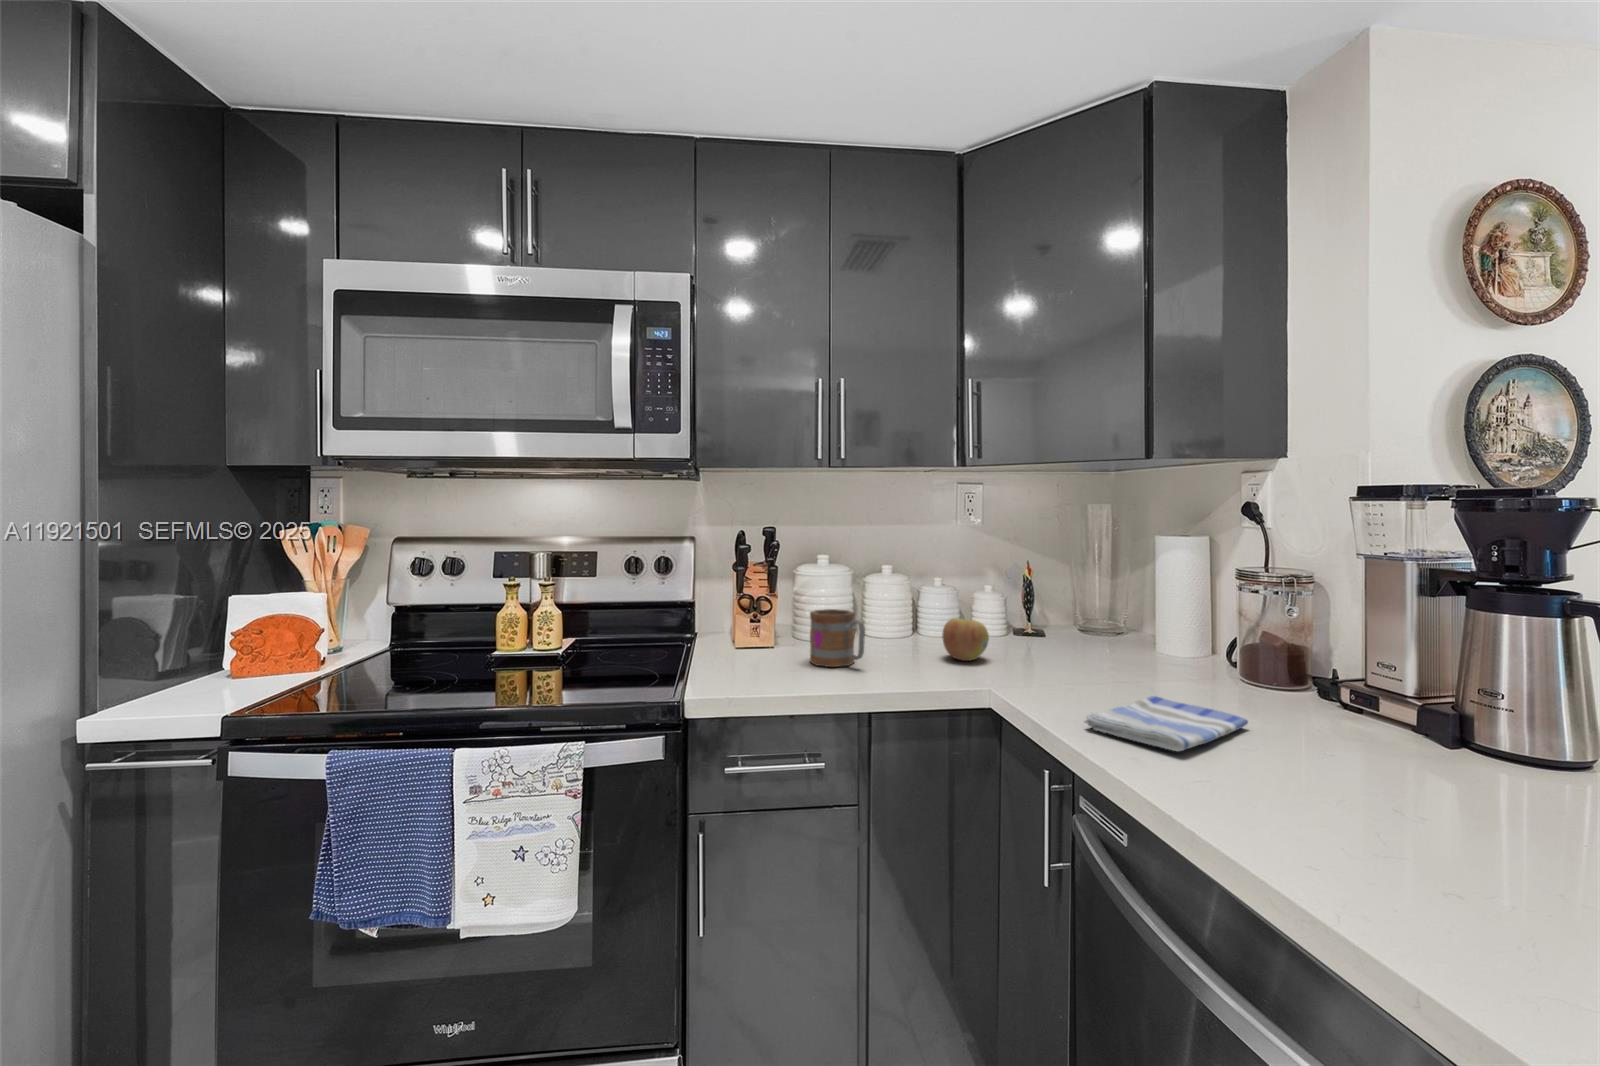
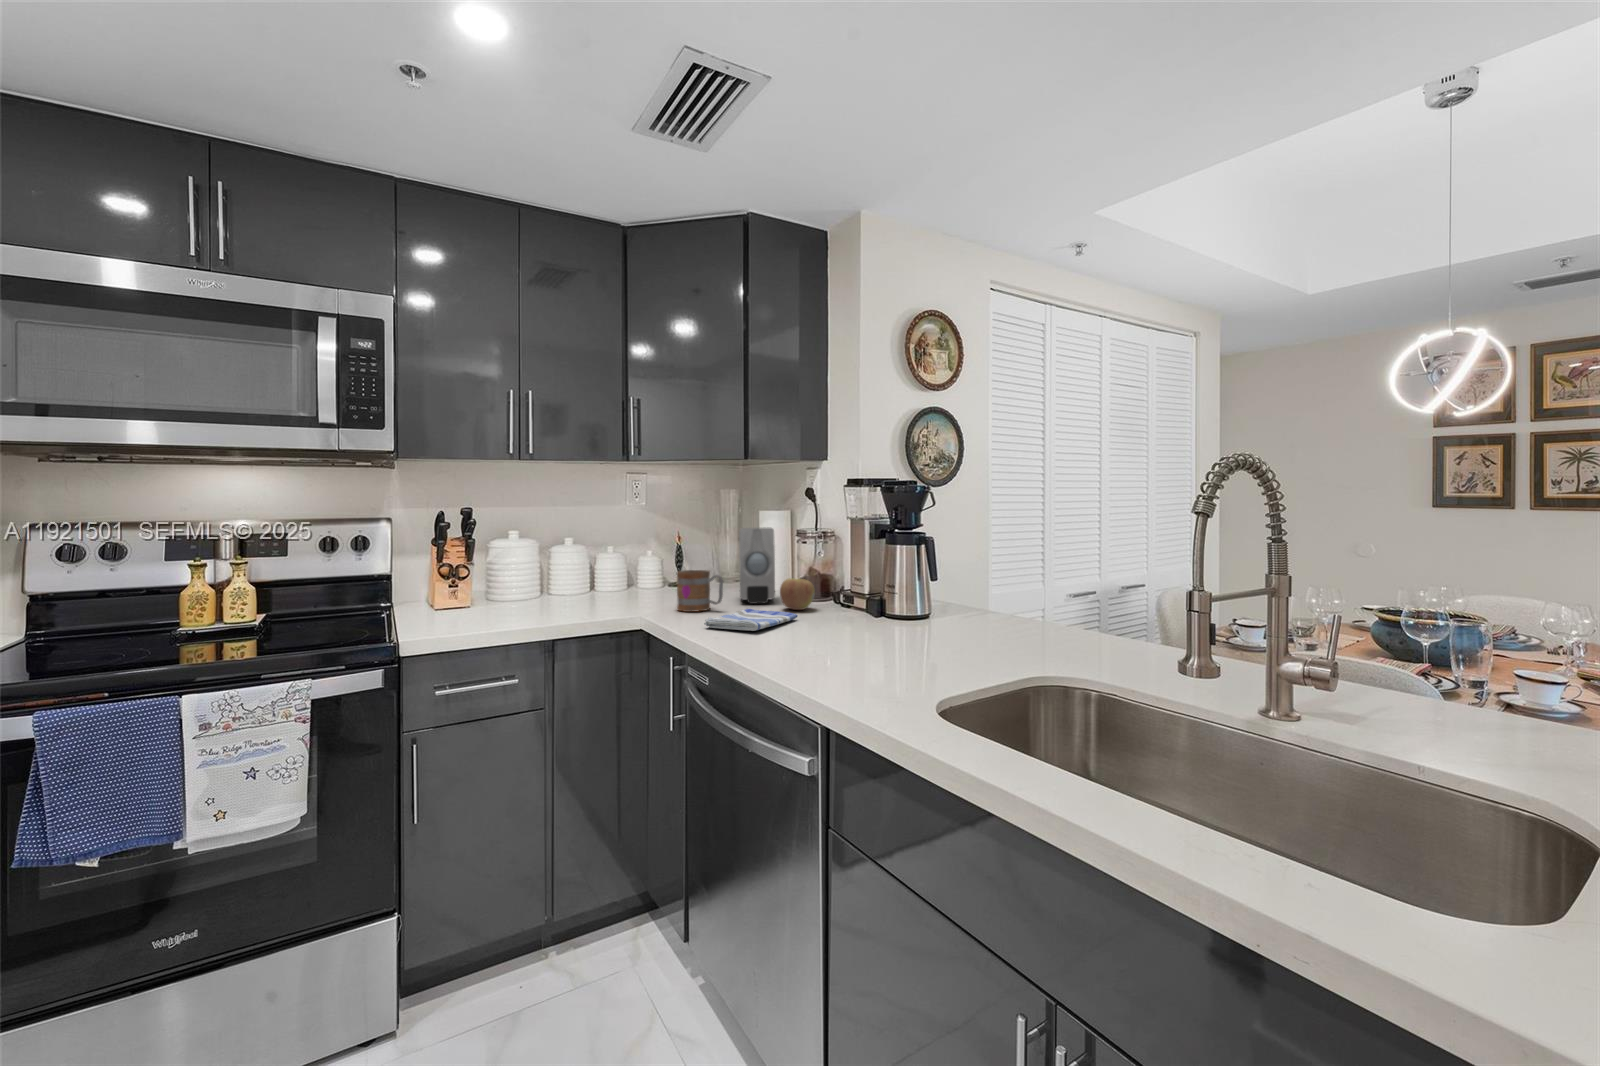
soap dispenser: none [1129,563,1194,681] -> present [739,528,775,604]
mug: present [810,609,865,667] -> present [677,570,723,612]
apple: present [942,618,989,661] -> present [780,578,815,610]

